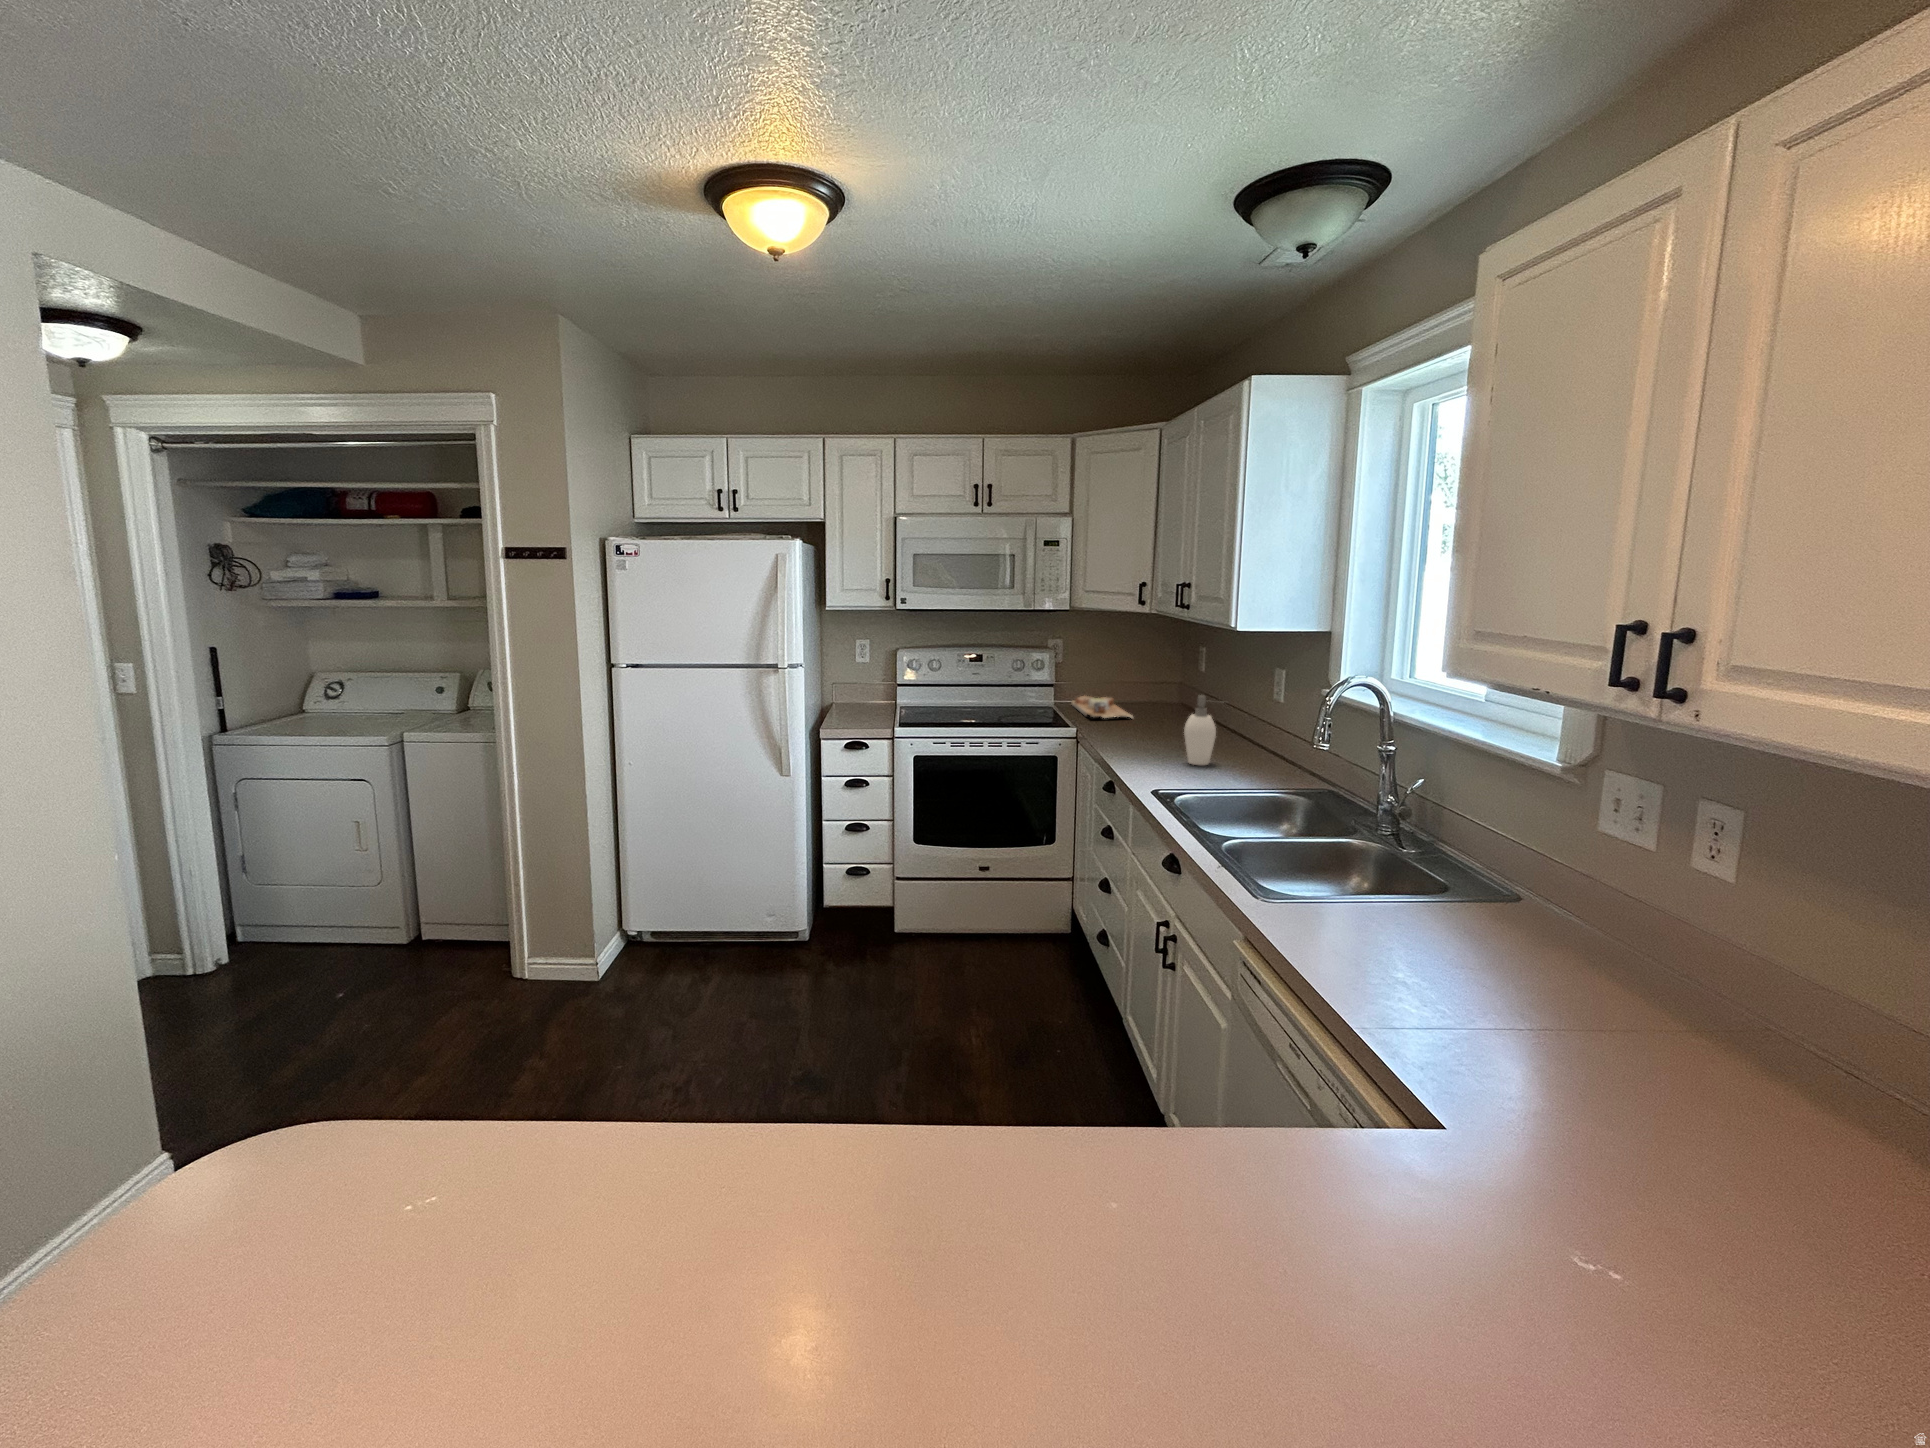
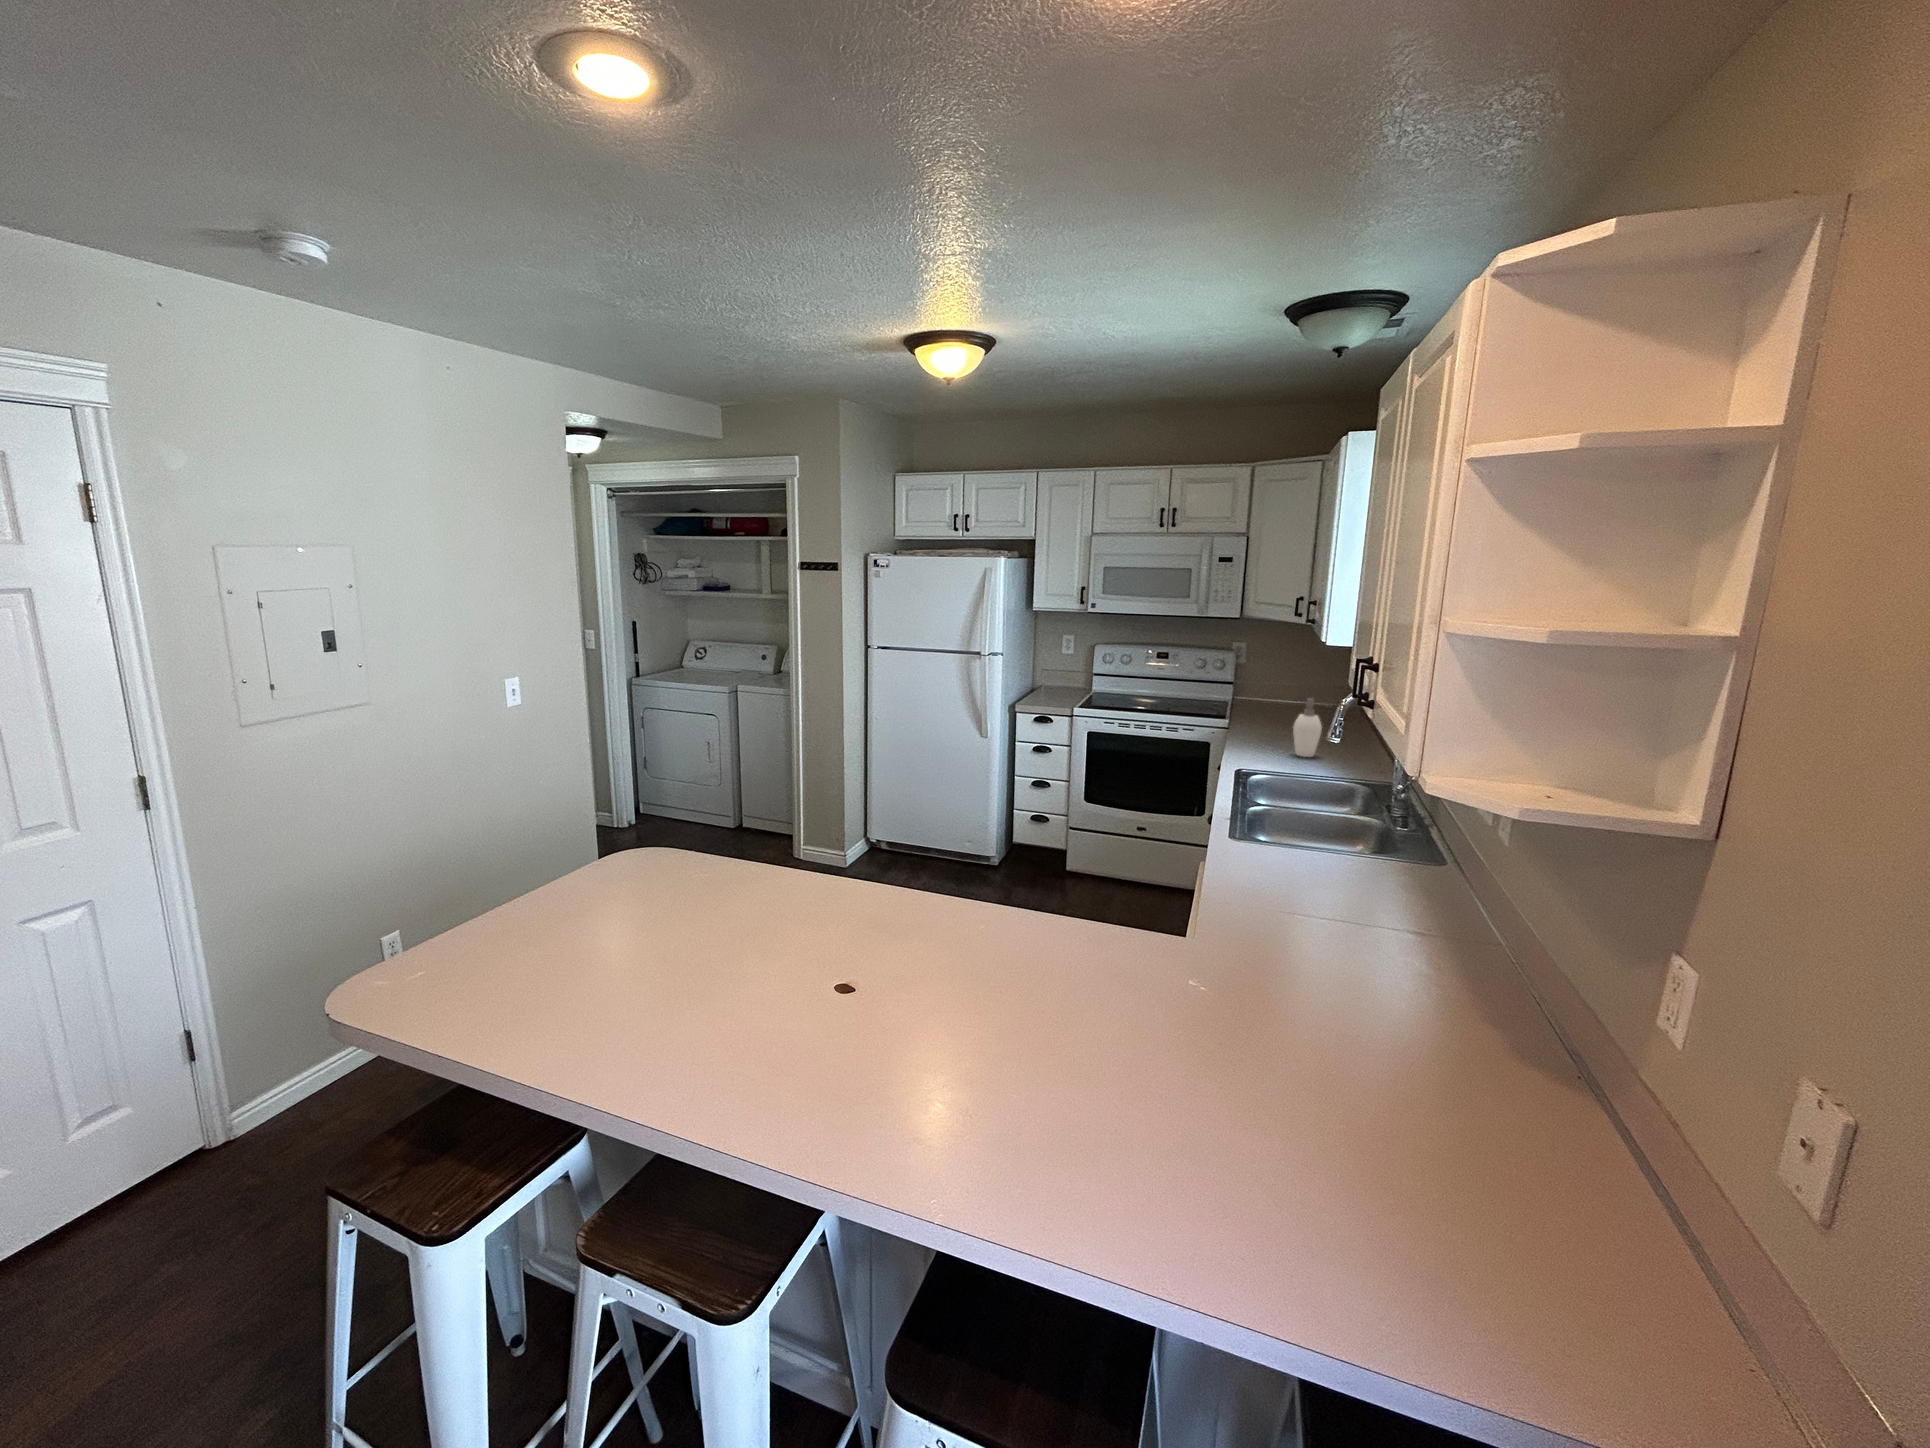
cutting board: present [1071,696,1133,719] -> none [1246,694,1291,718]

